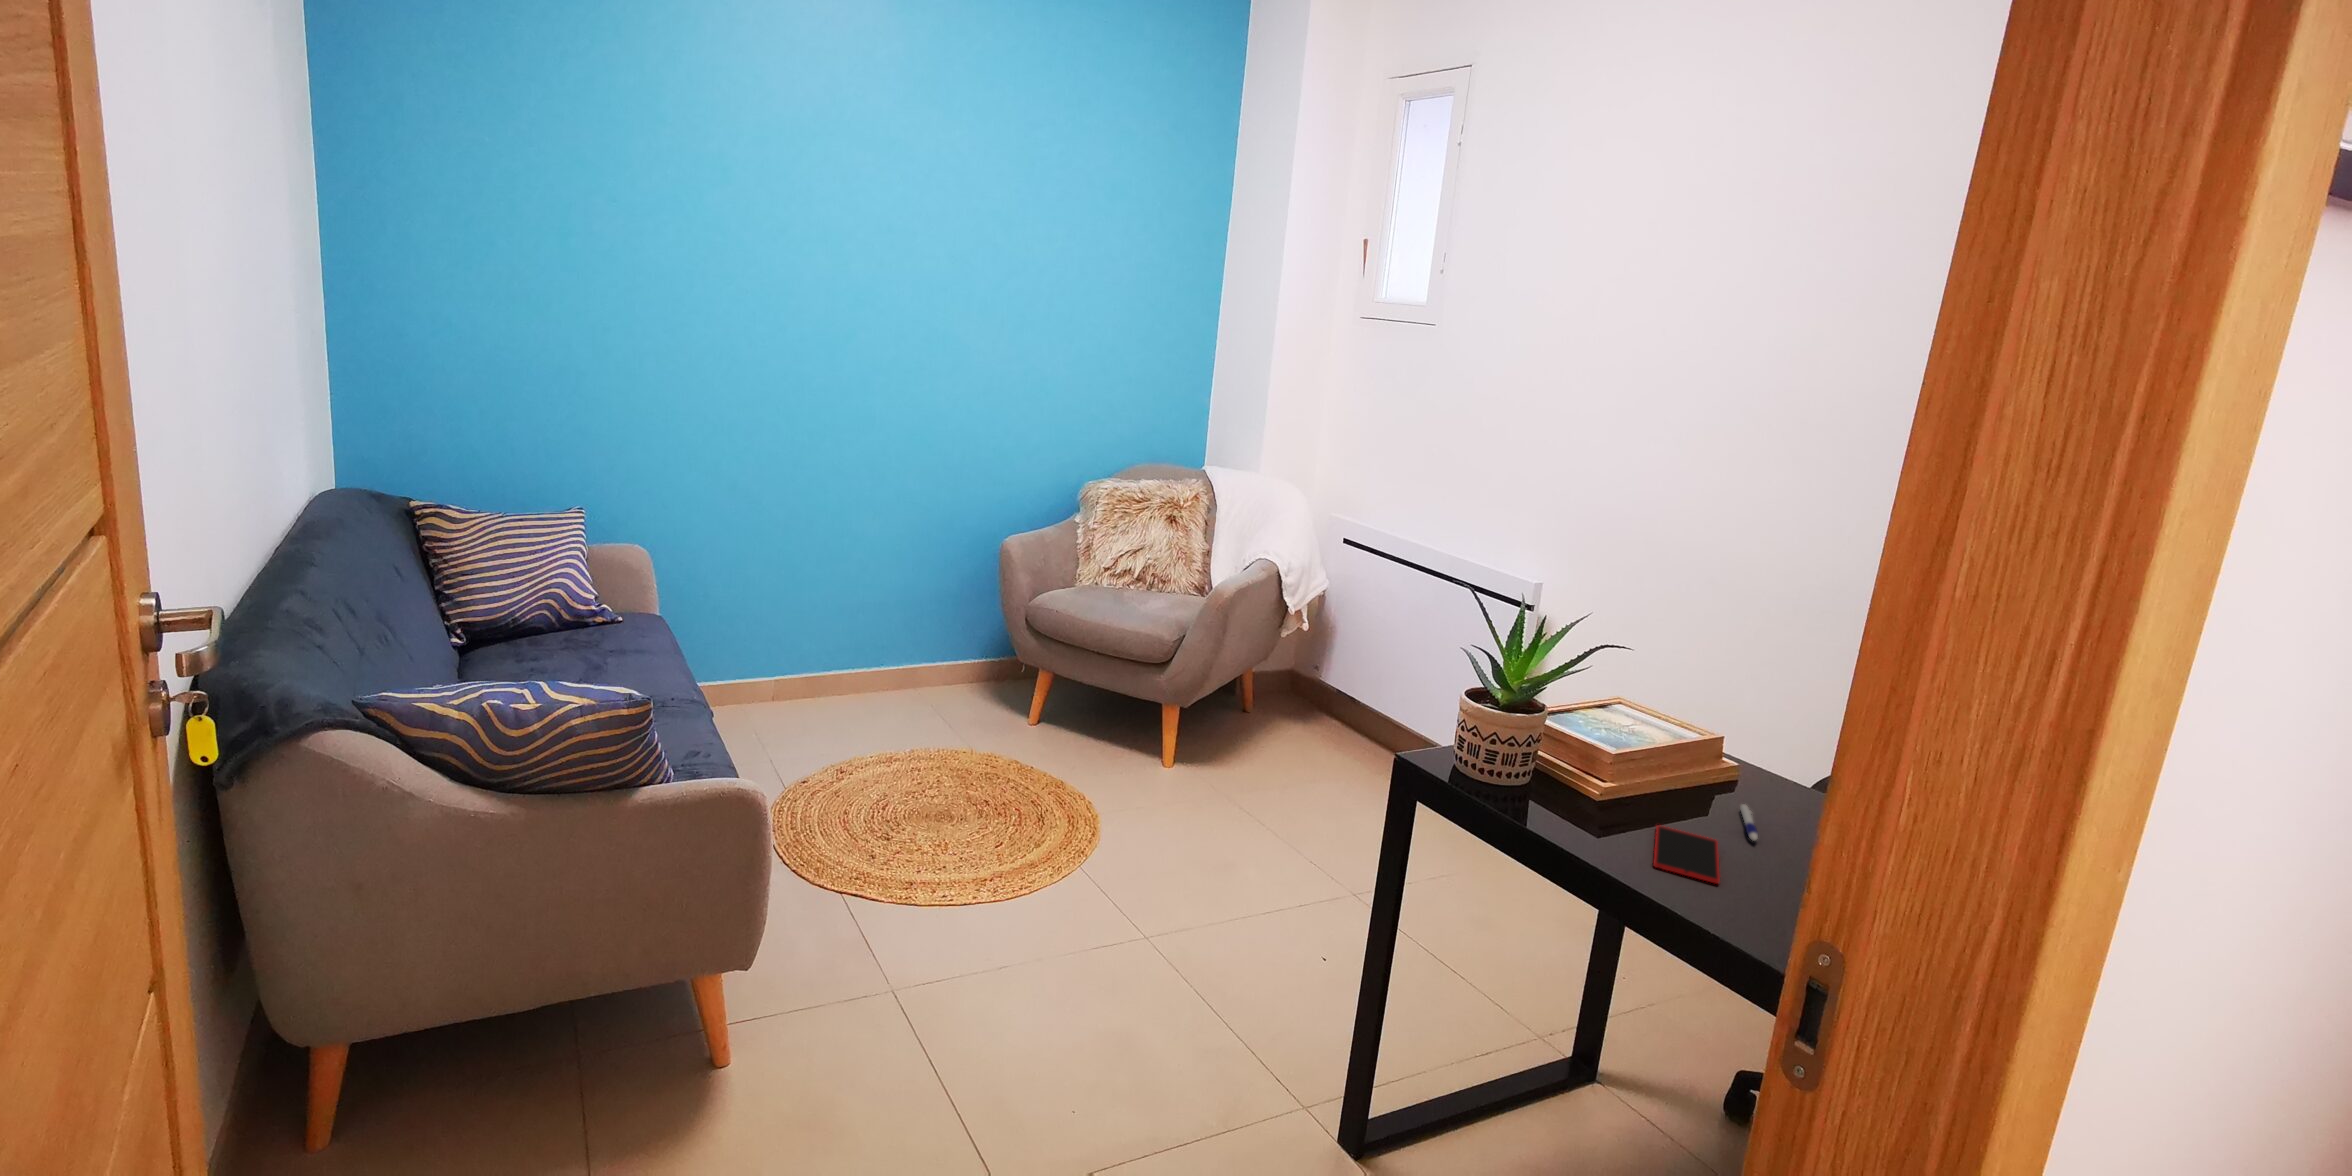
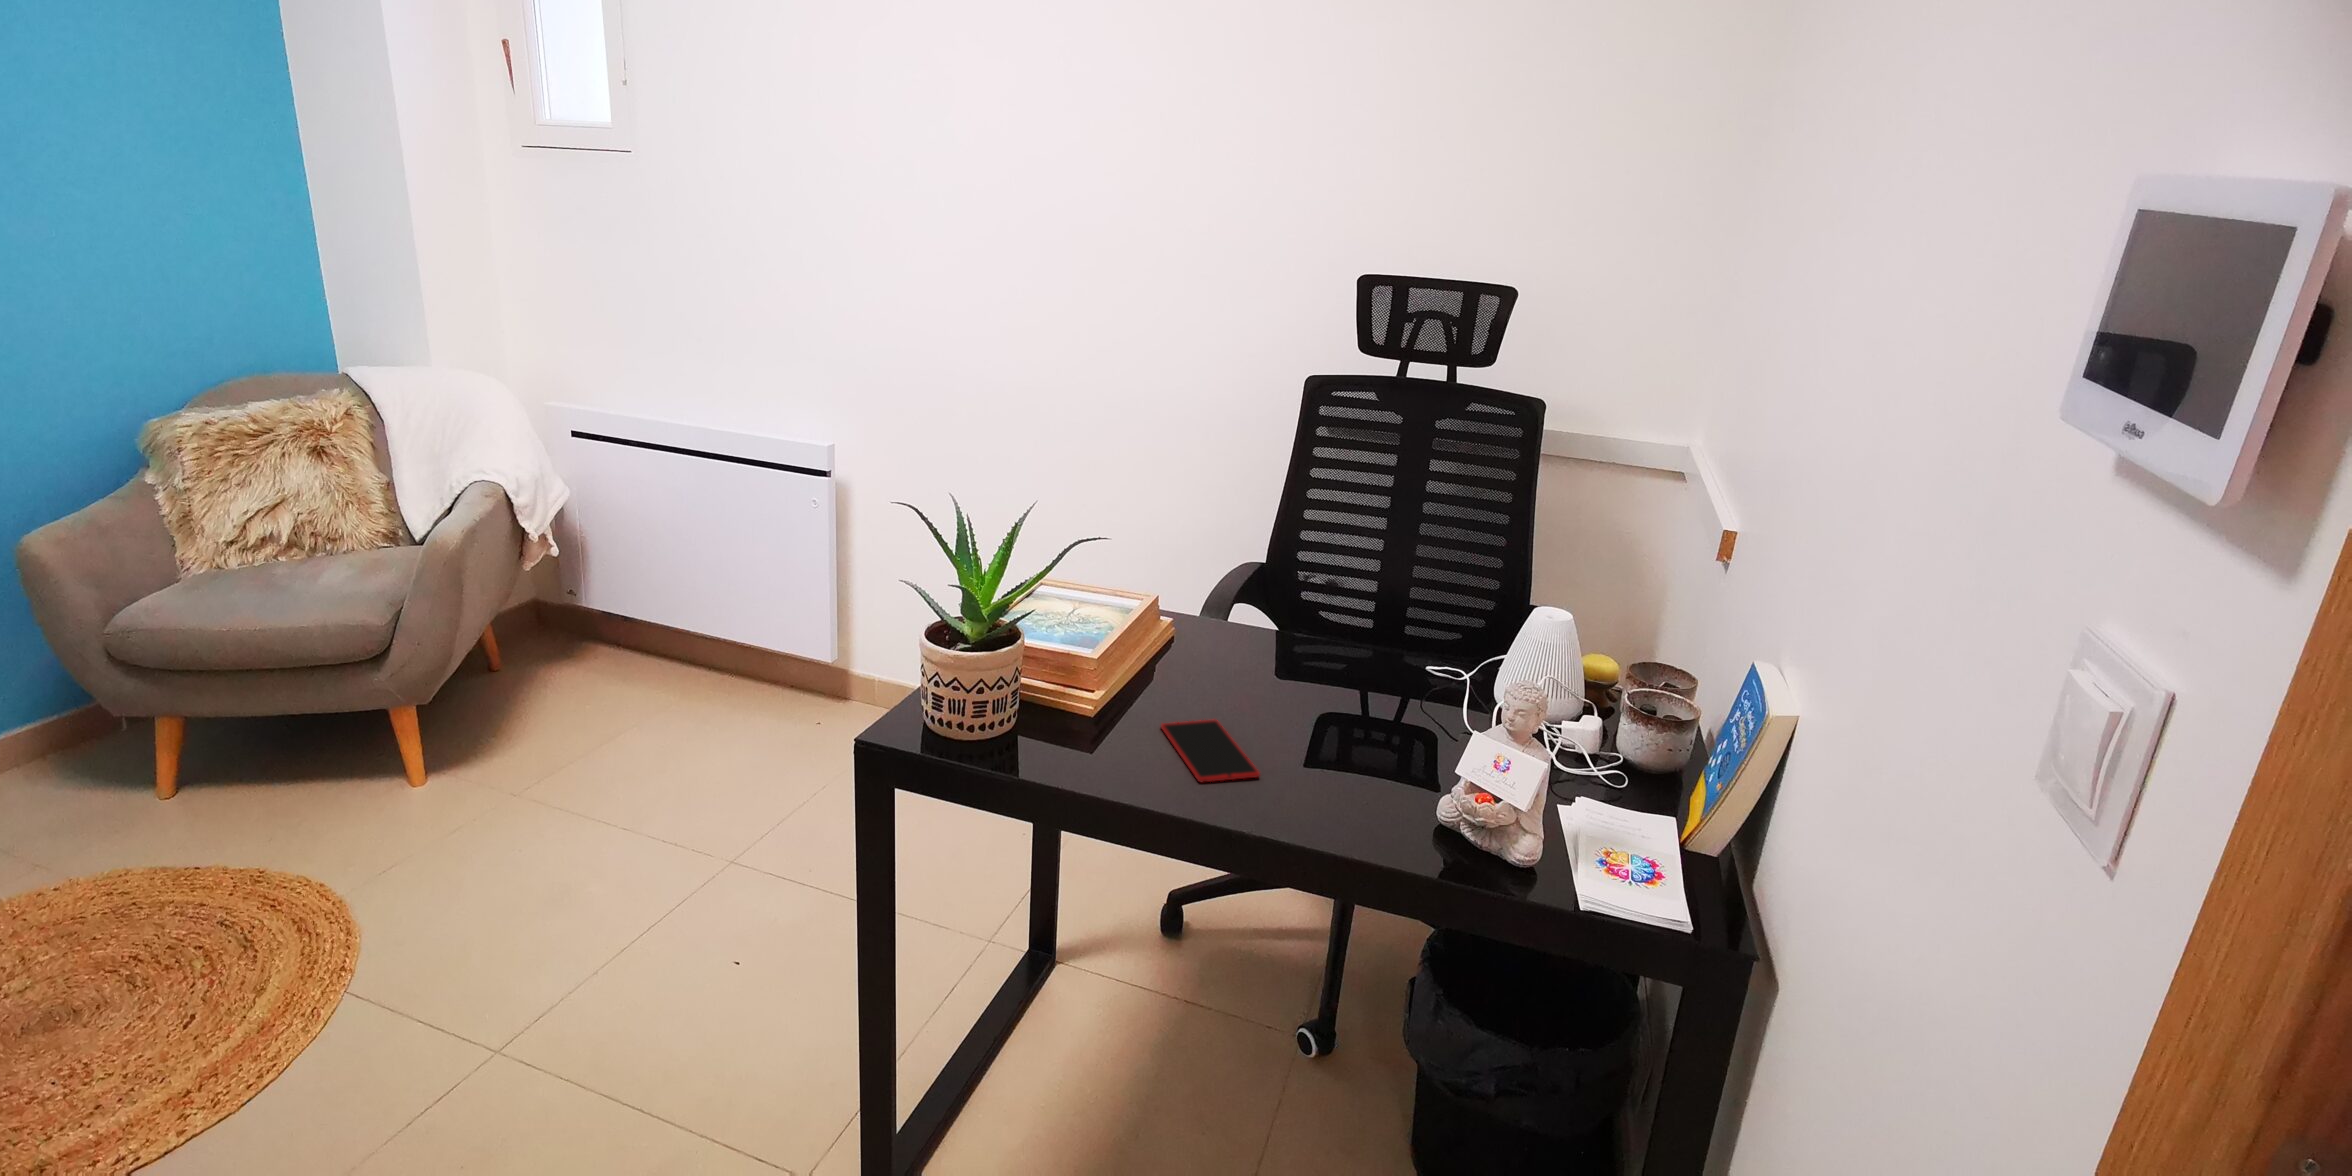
pen: present [1740,804,1758,841] -> none [1197,663,1242,706]

